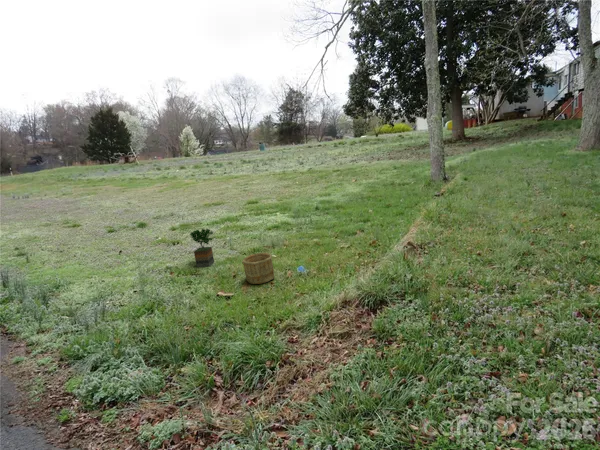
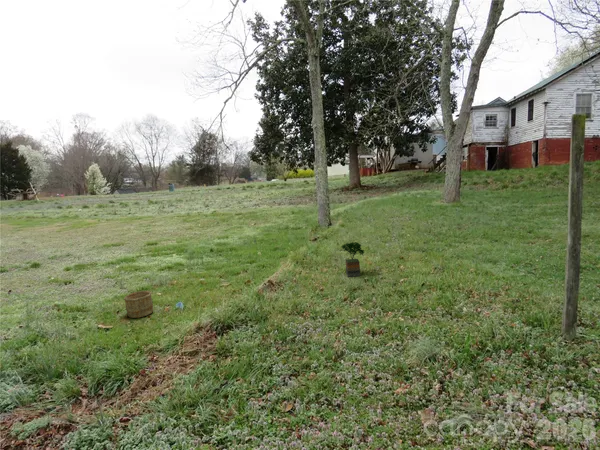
potted tree: present [190,229,214,267] -> present [342,242,364,277]

